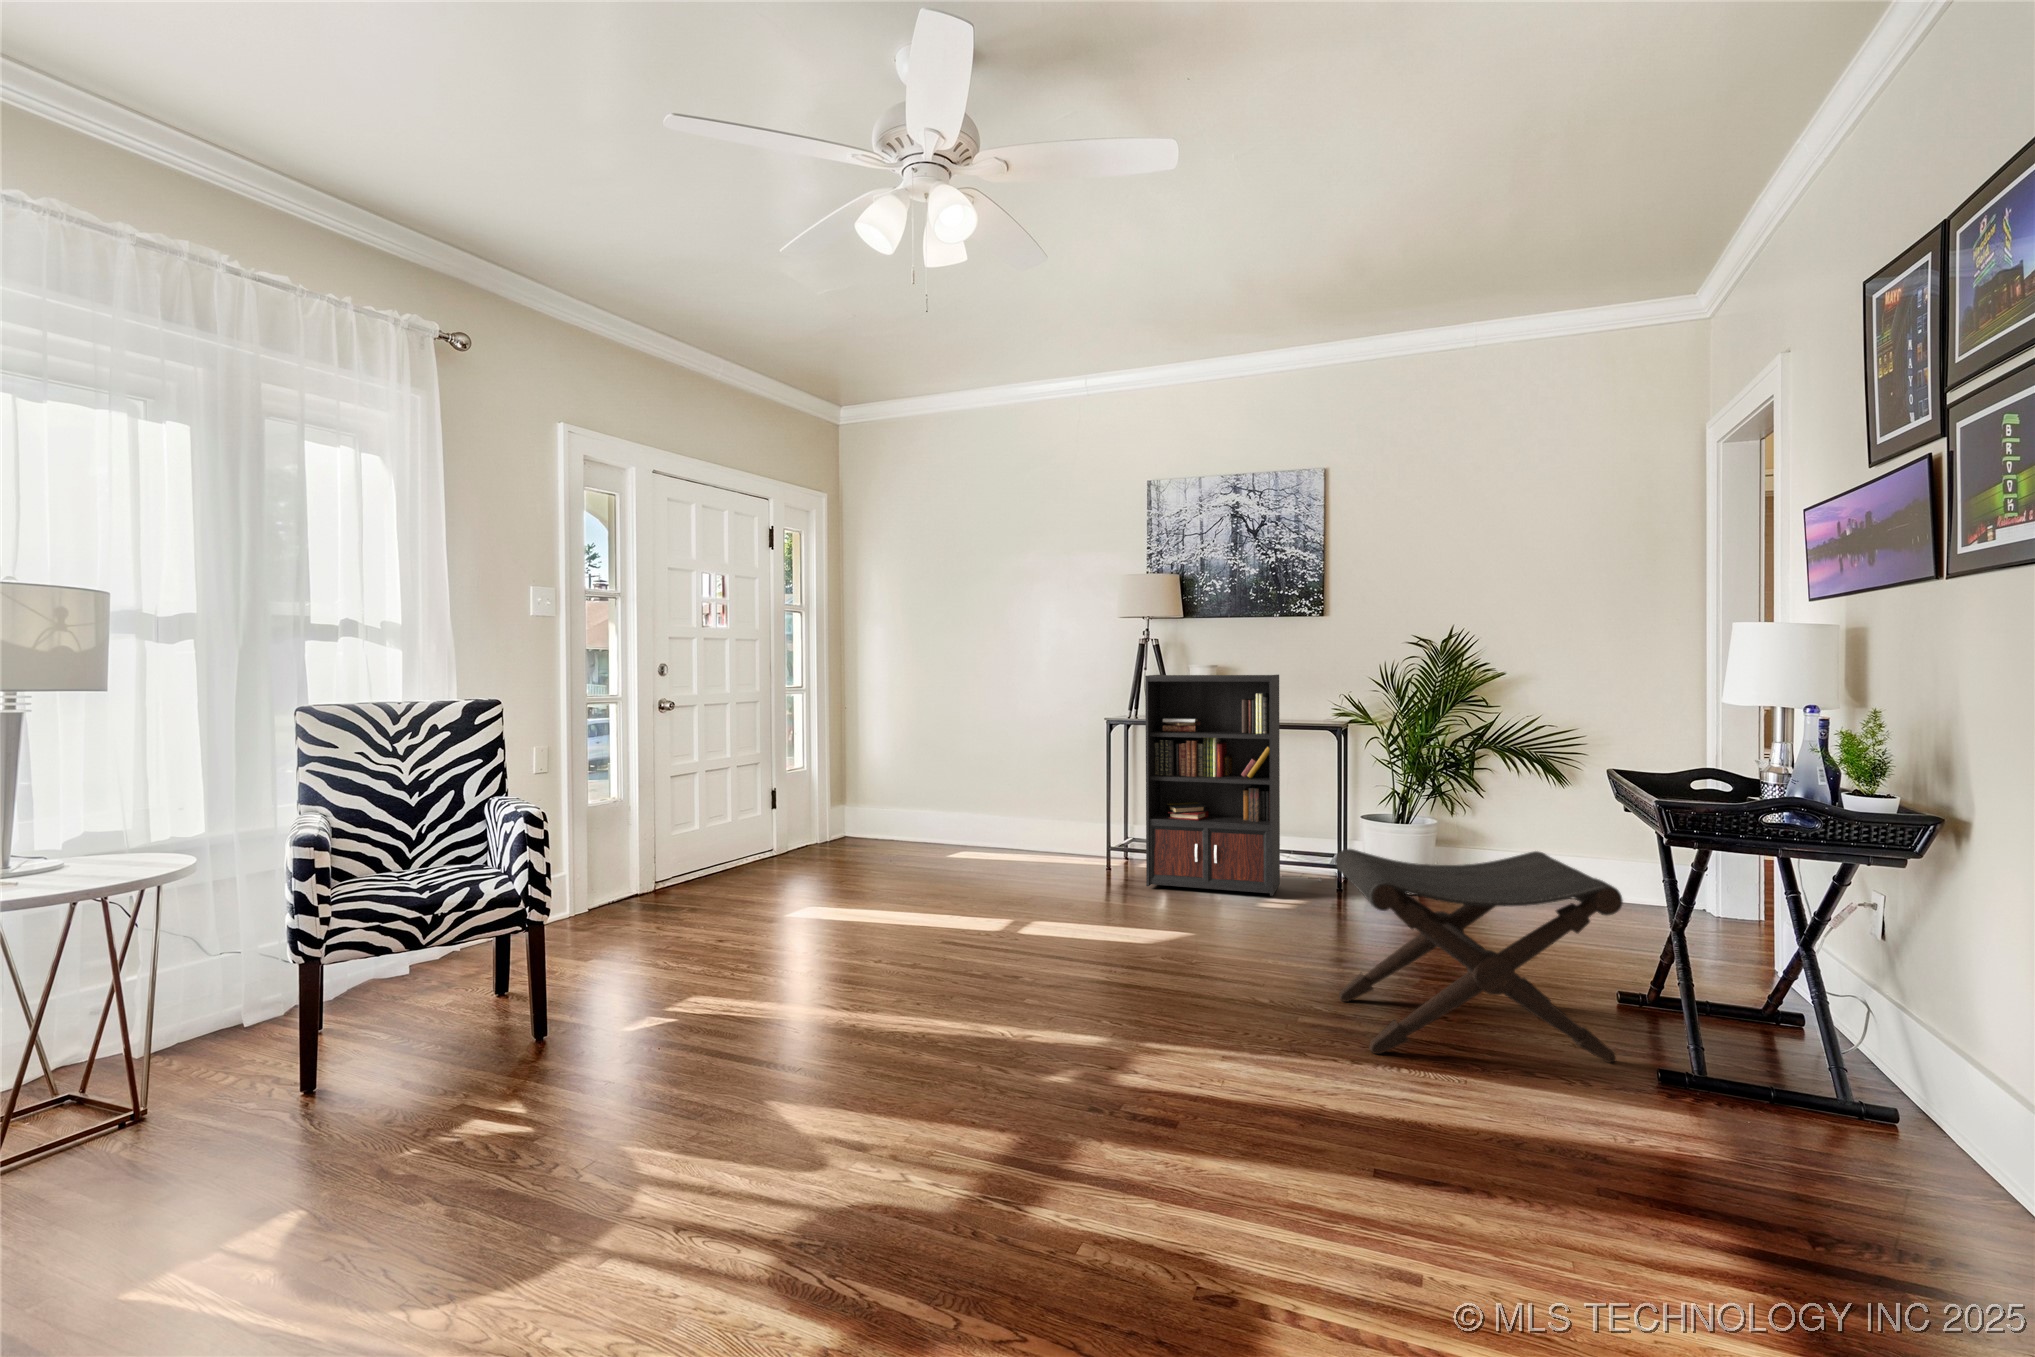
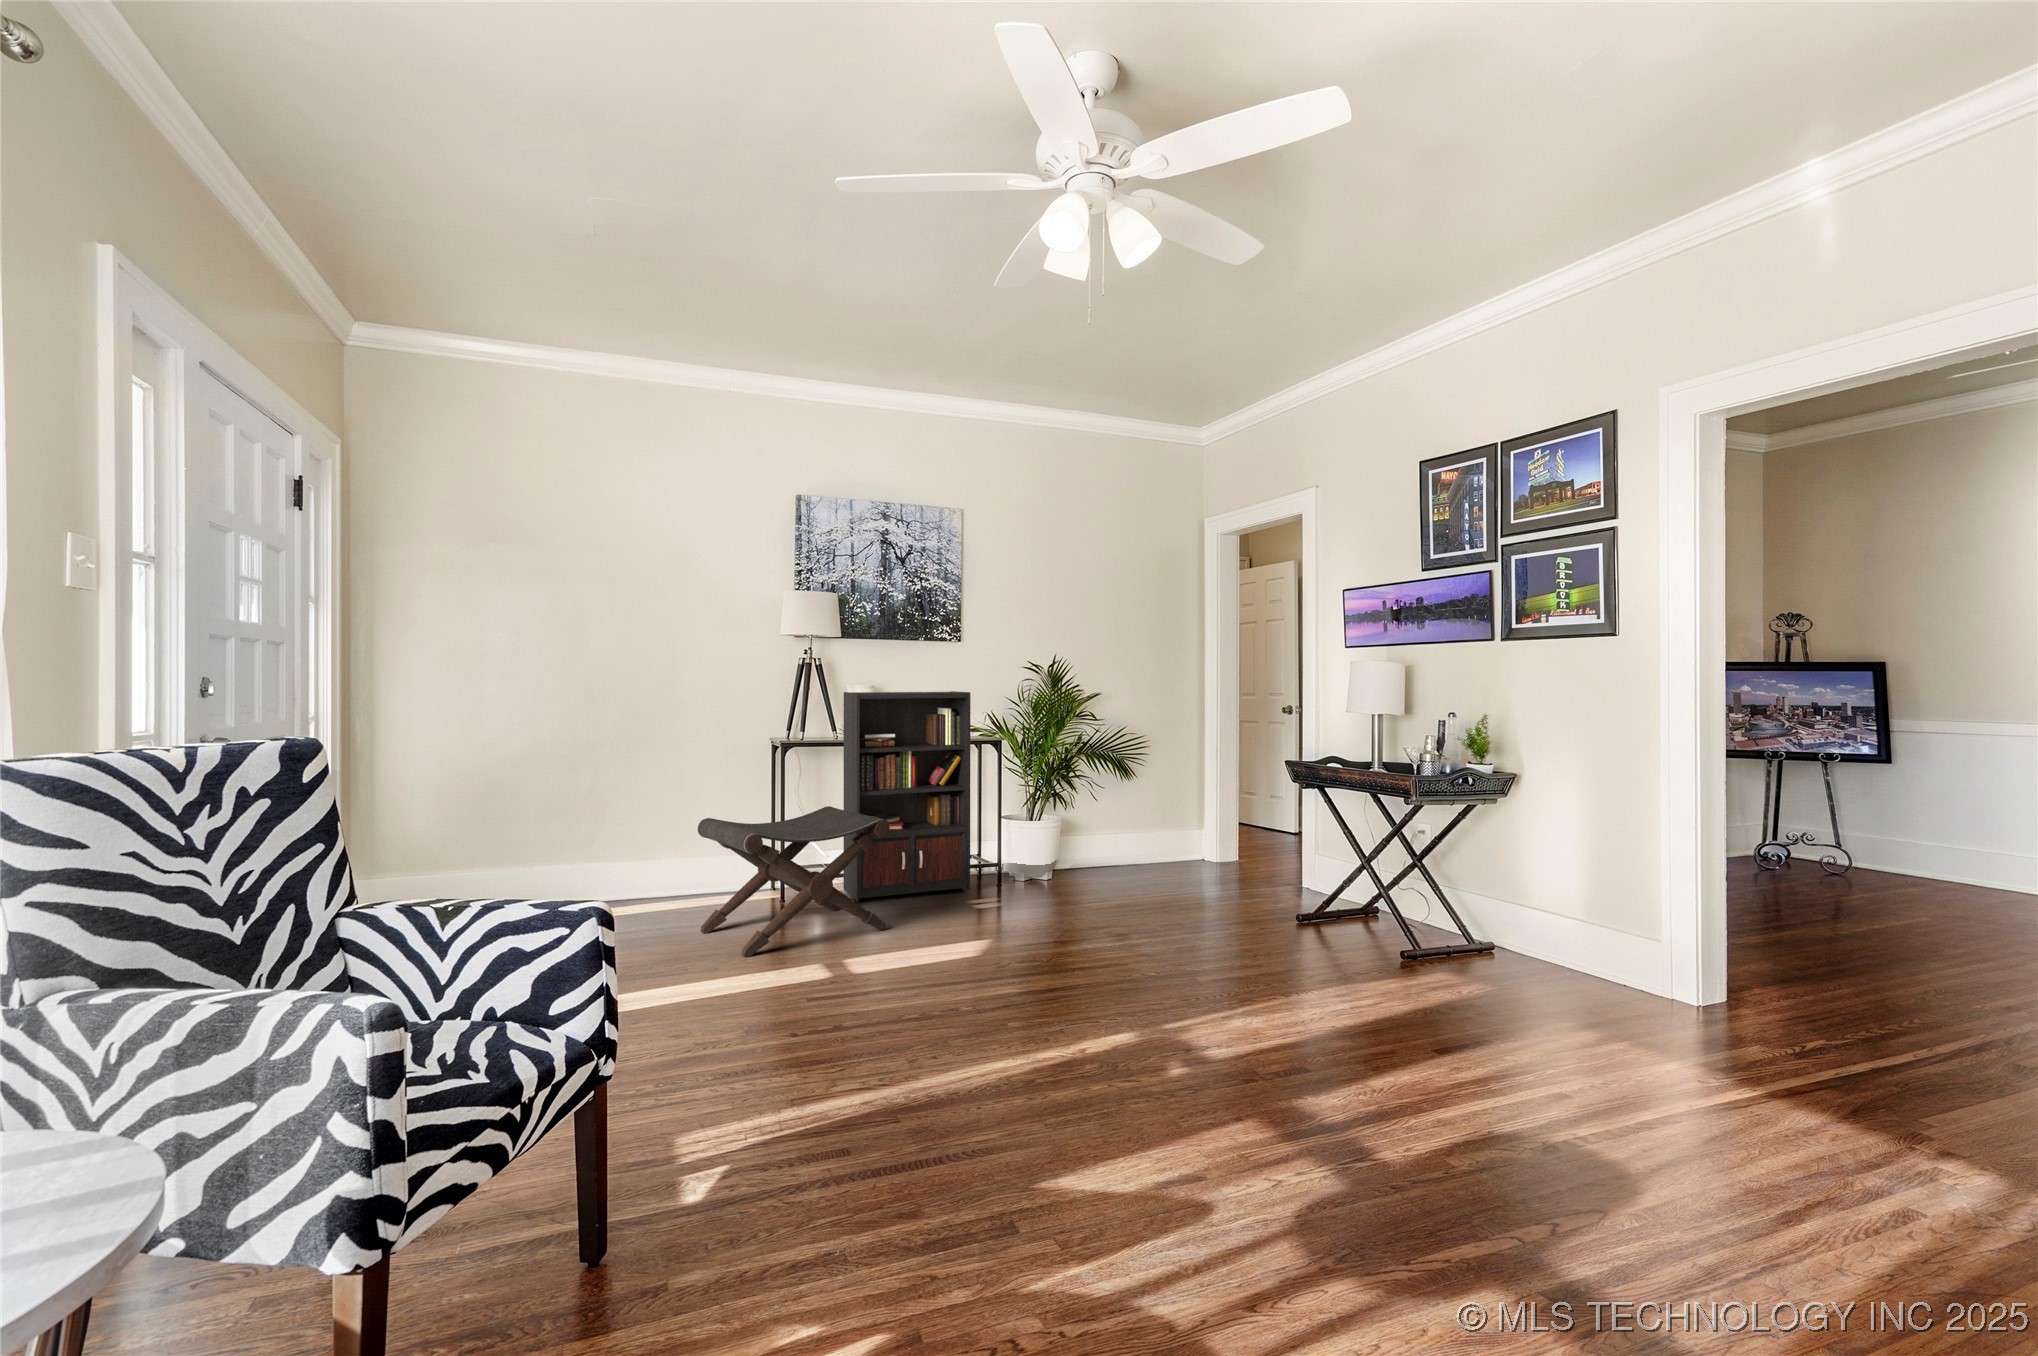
footstool: present [1335,849,1623,1063] -> present [698,806,890,957]

